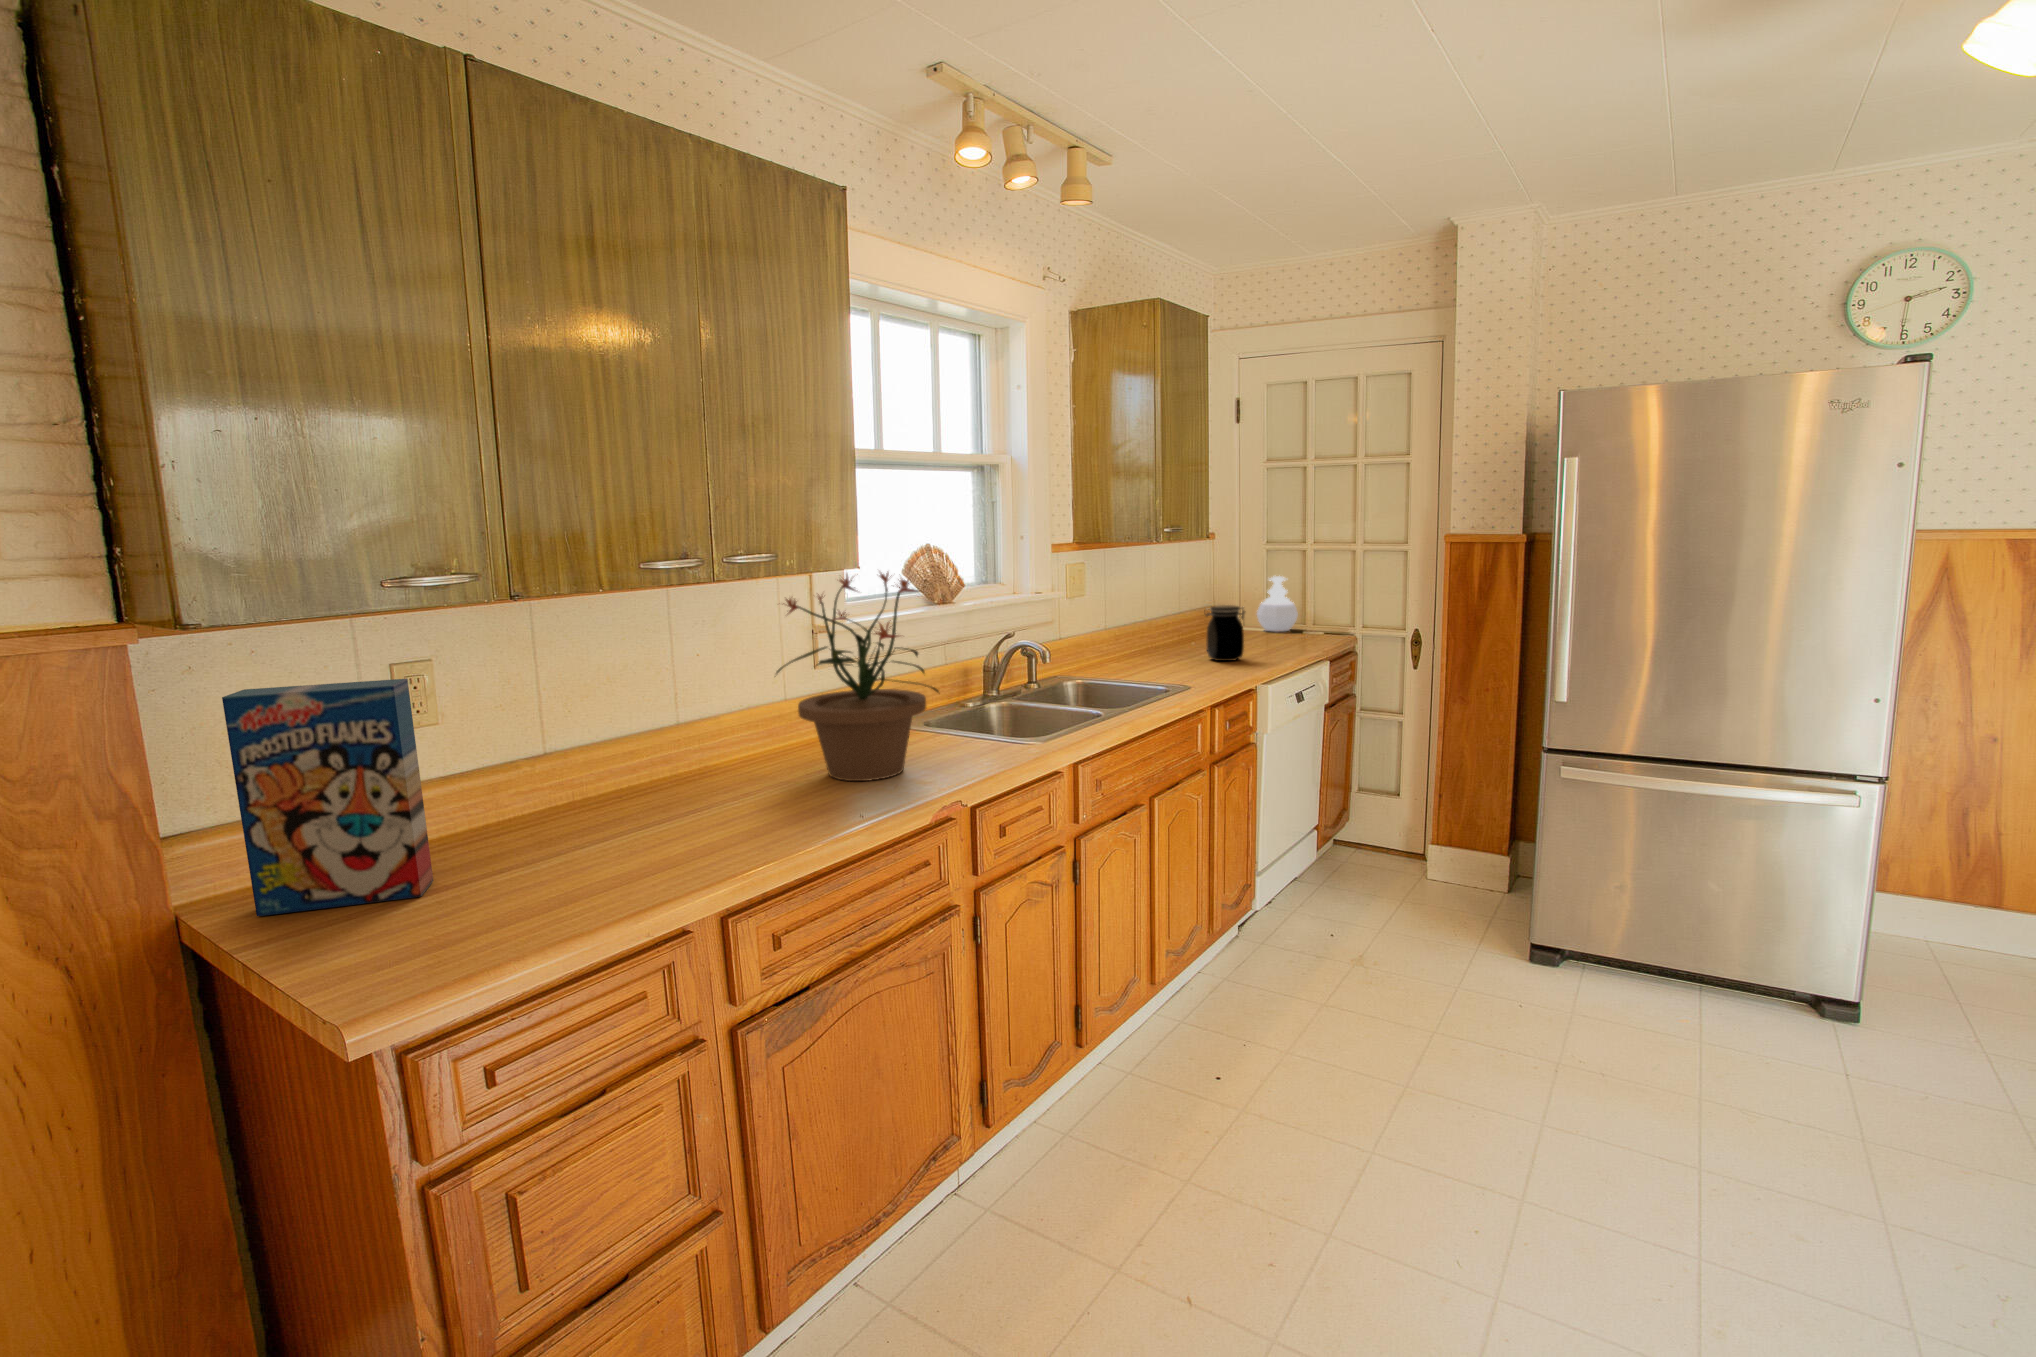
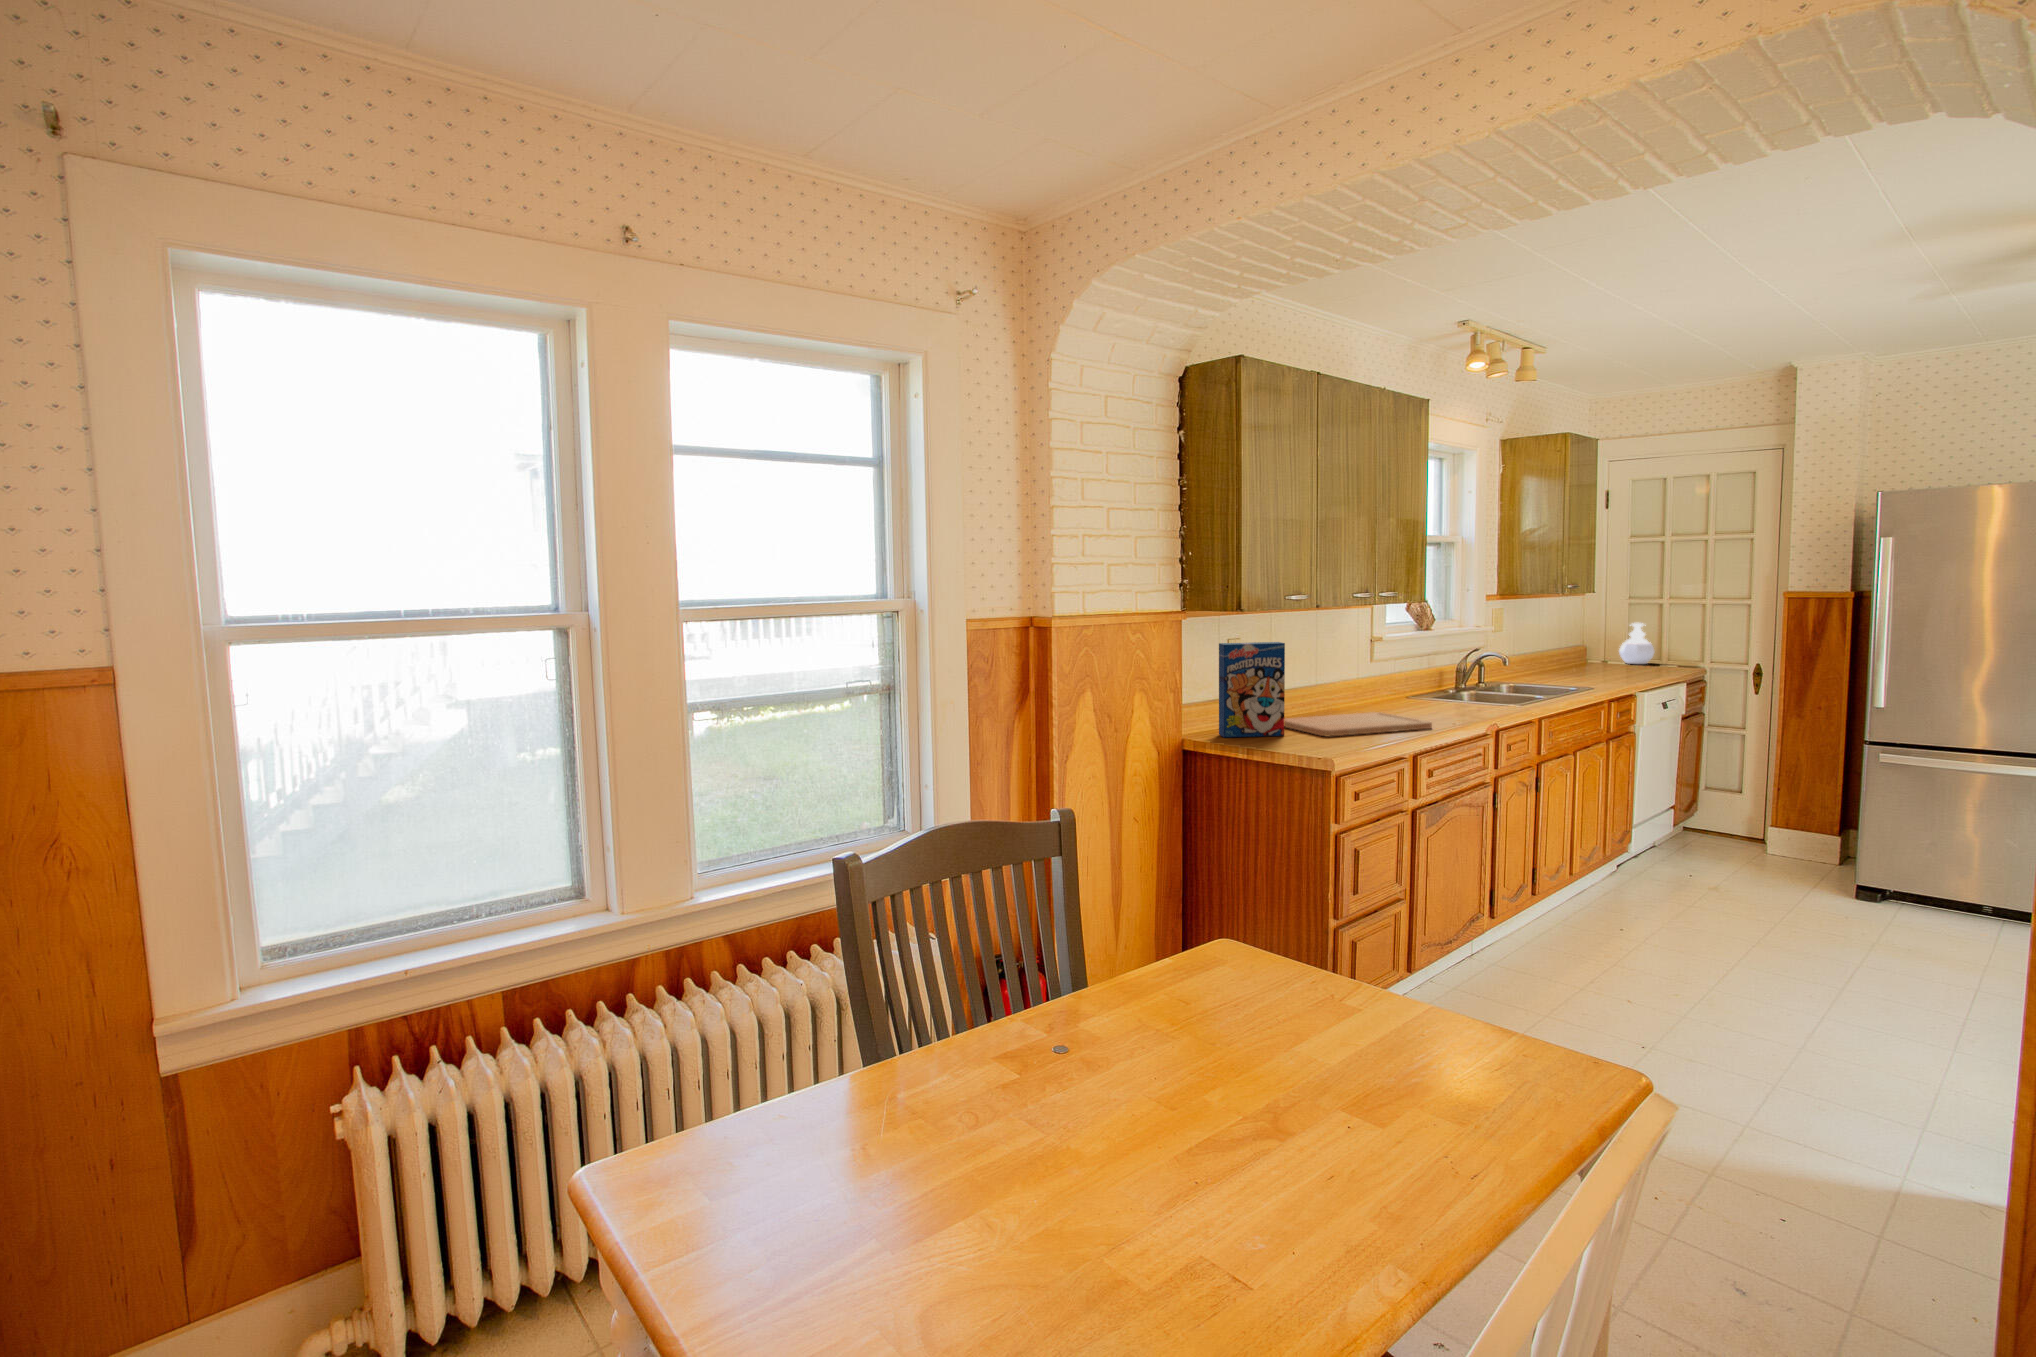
potted plant: present [776,573,939,781] -> none [1380,603,1476,714]
jar: present [1204,605,1245,661] -> none [1591,639,1624,678]
cutting board: none [490,789,795,896] -> present [1285,712,1432,736]

